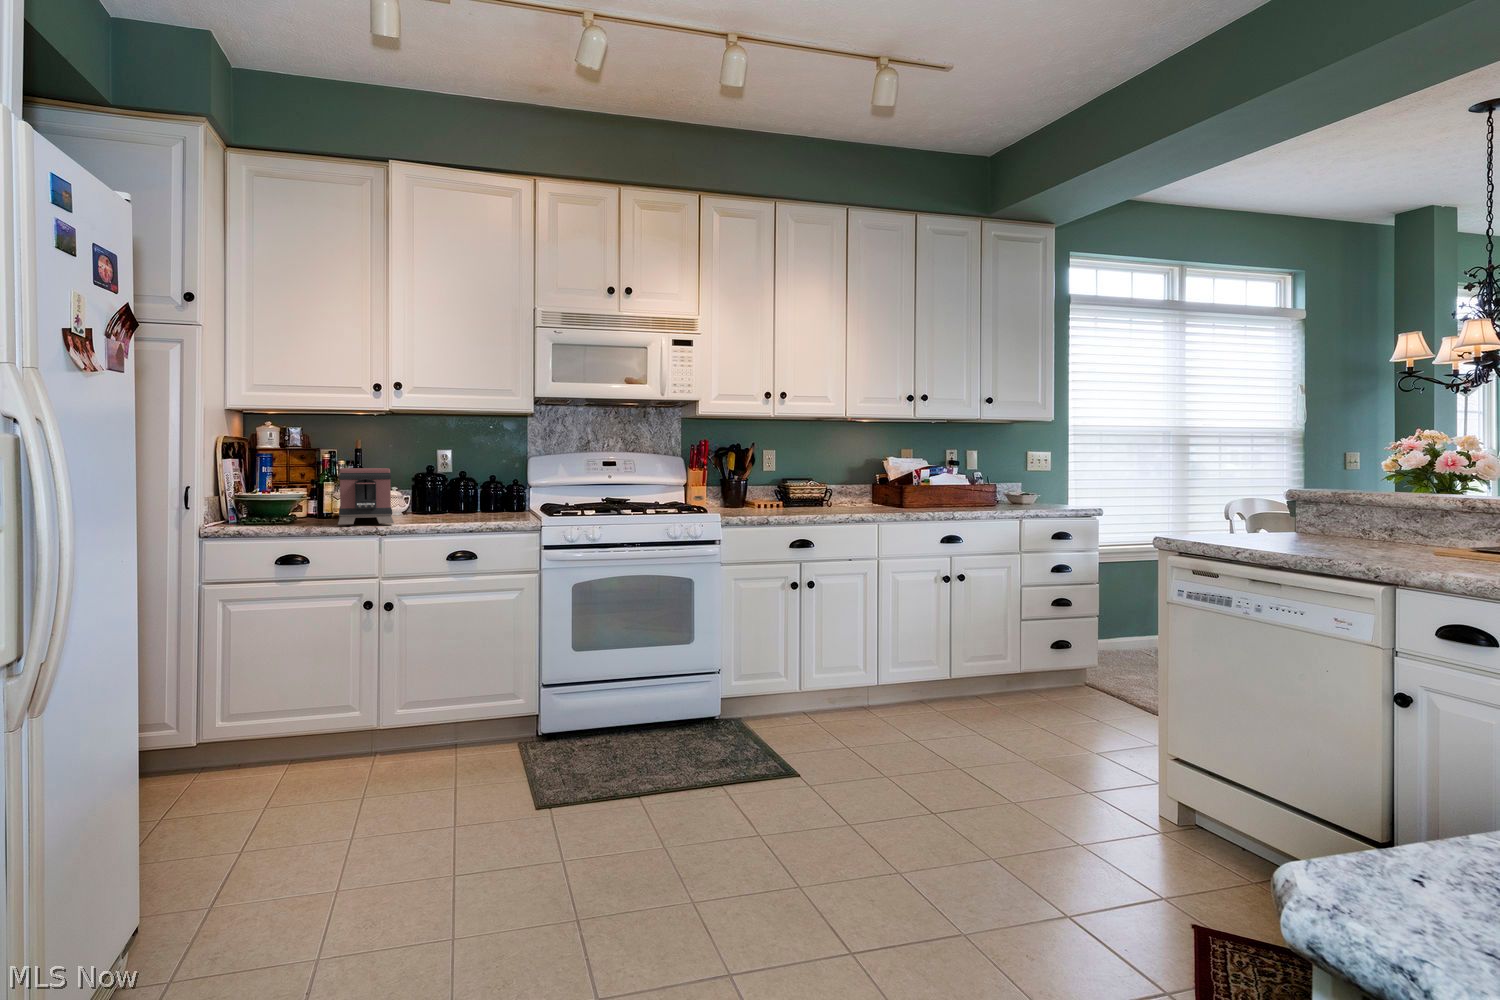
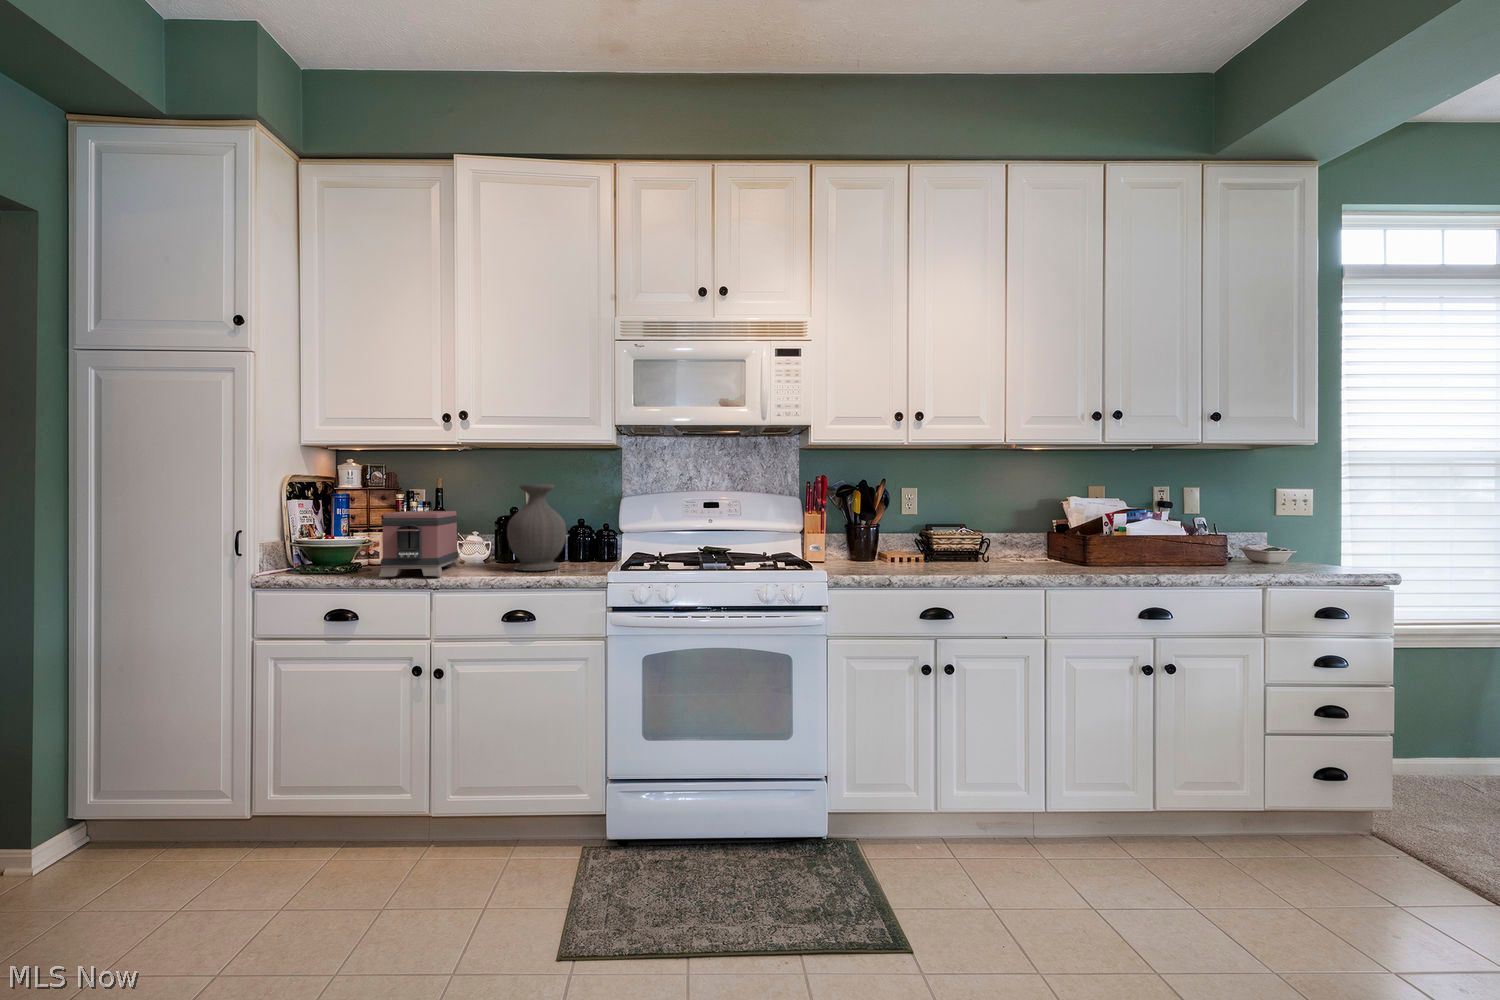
vase: none [441,444,494,519] -> present [507,484,566,571]

